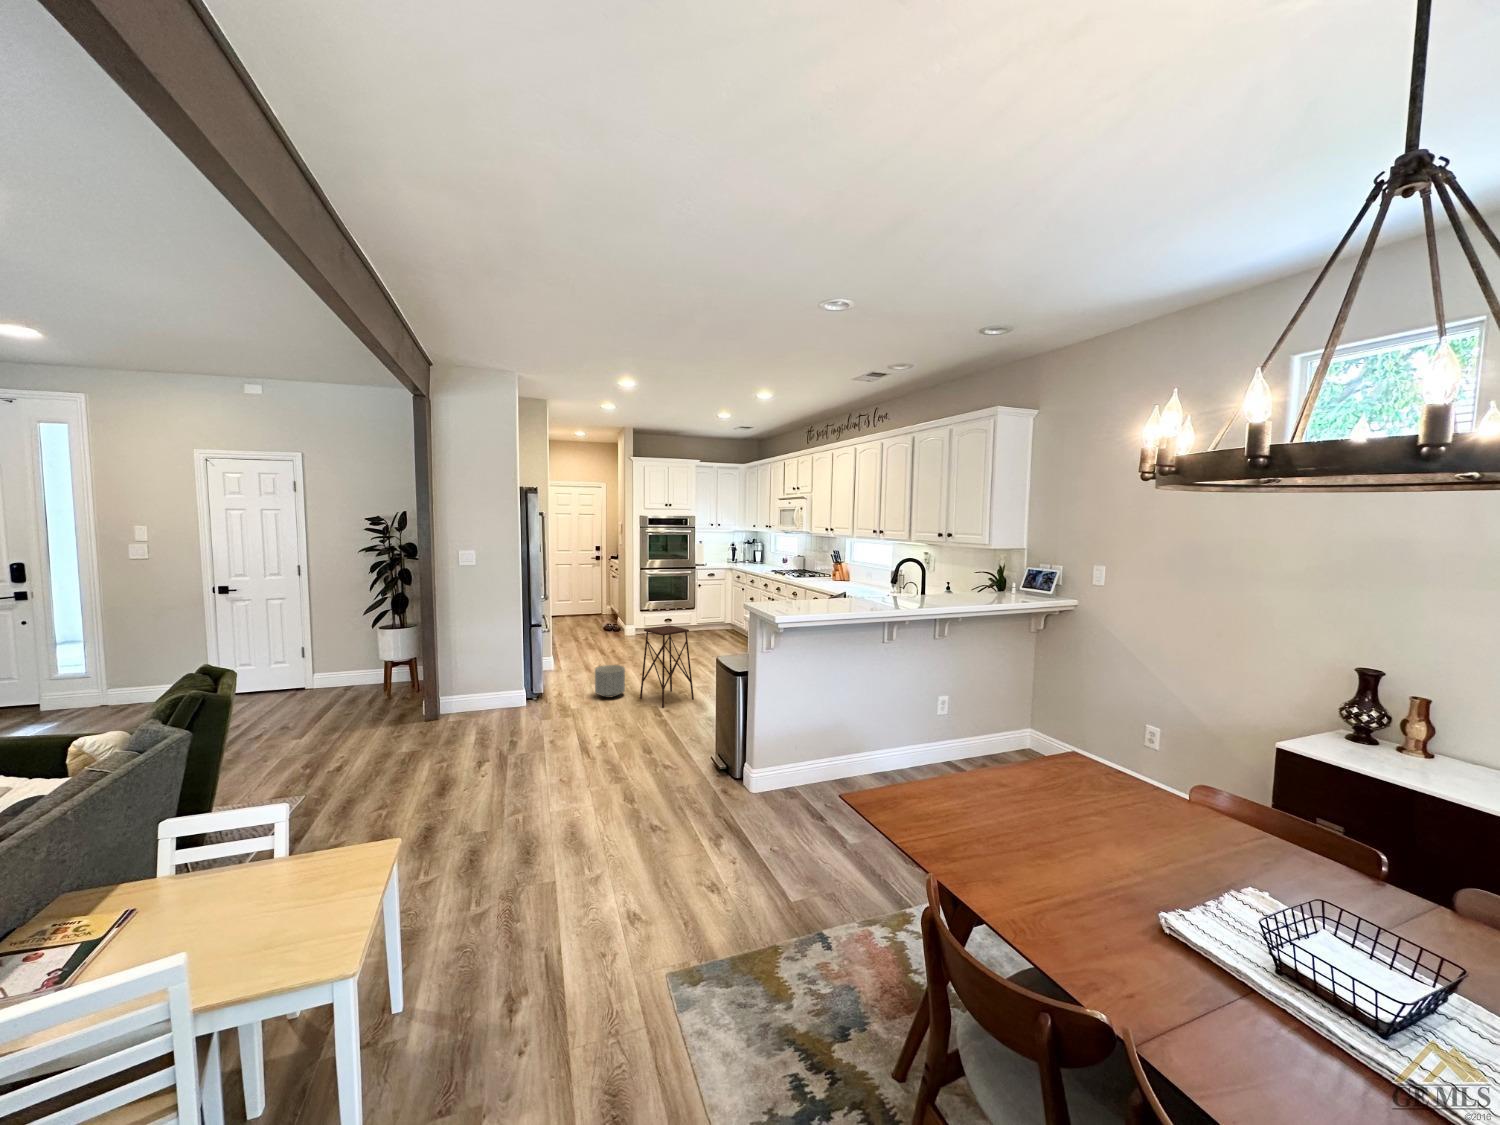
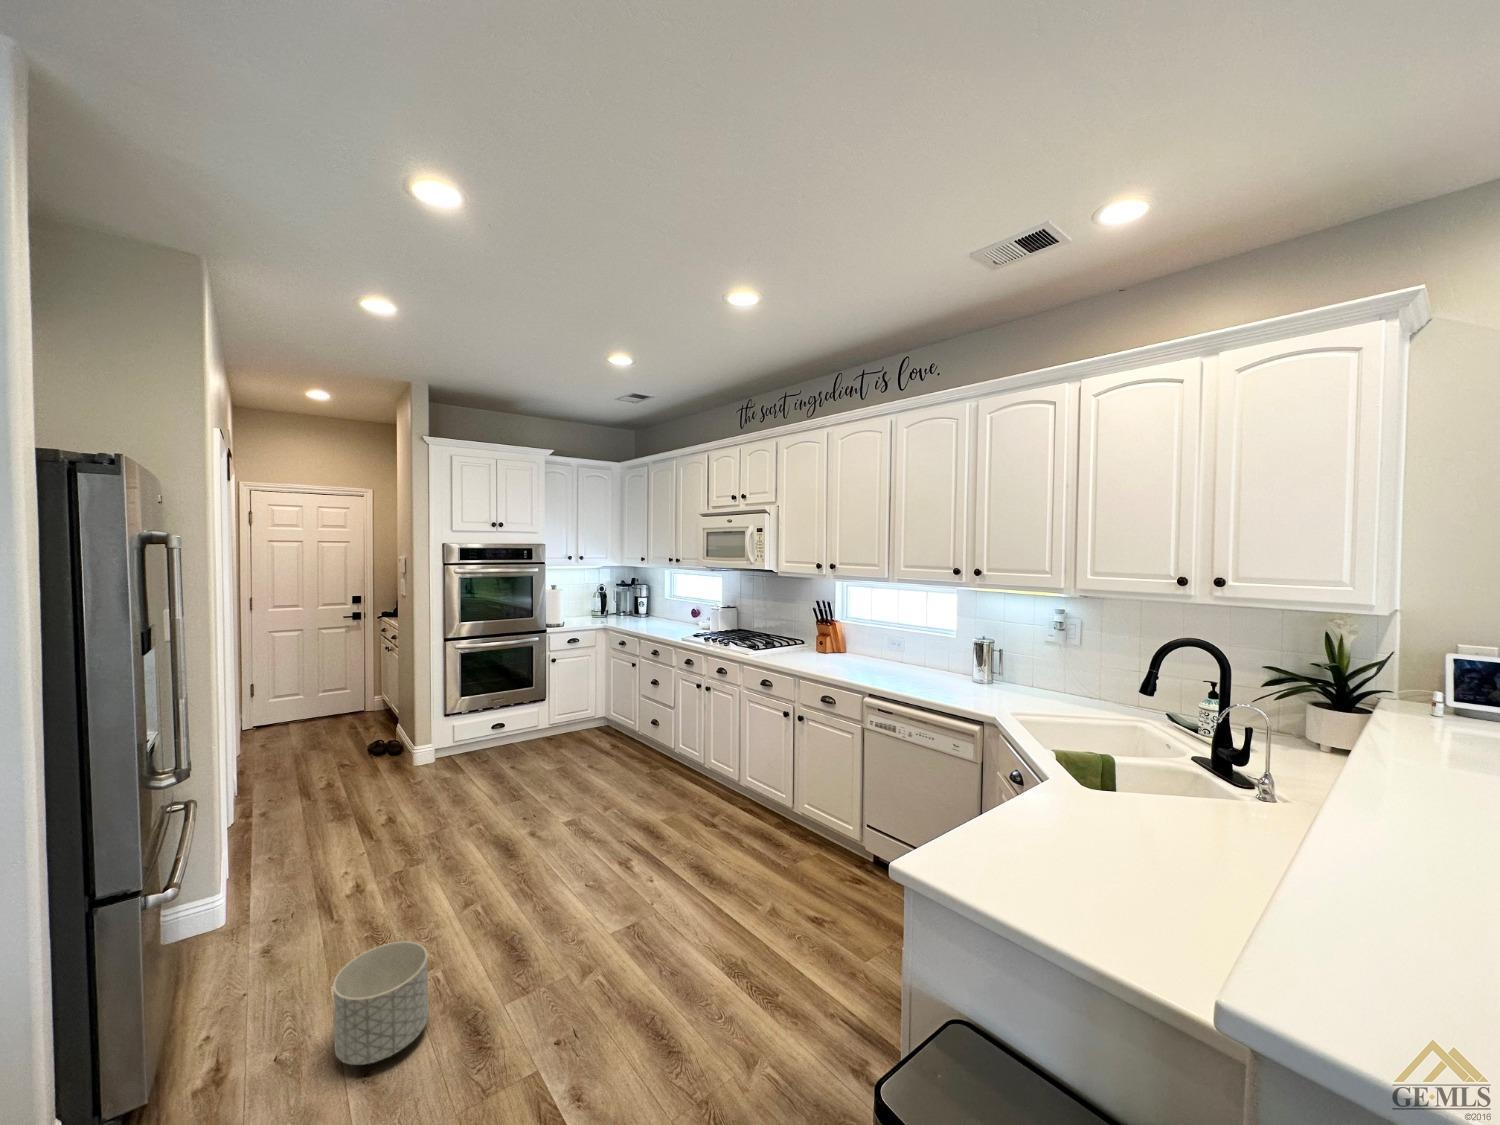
side table: present [640,625,694,708] -> none [475,817,622,1081]

